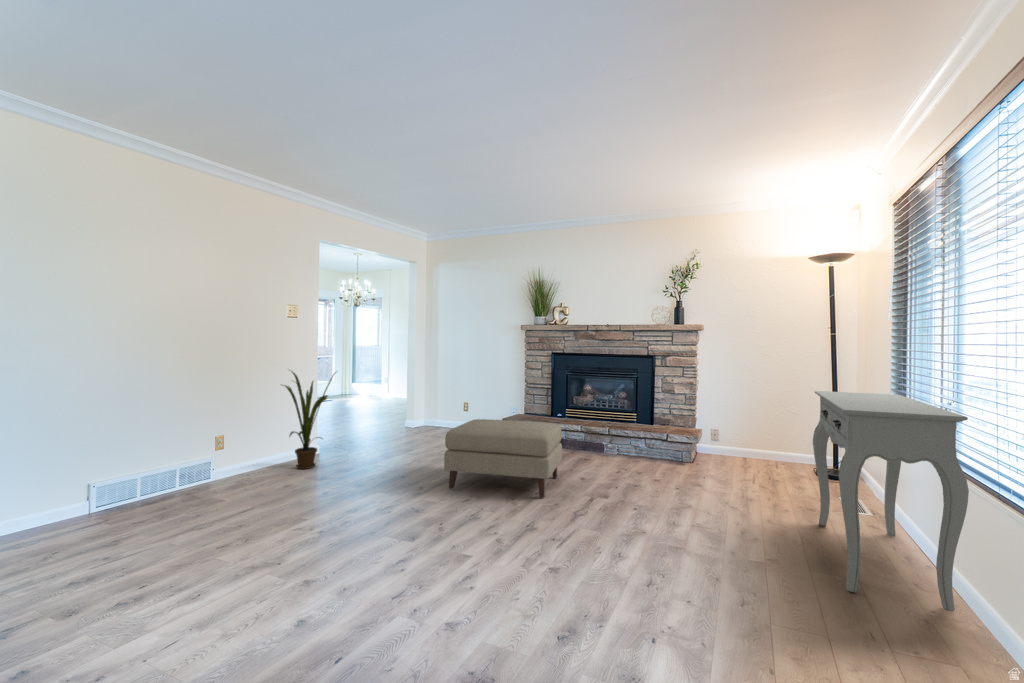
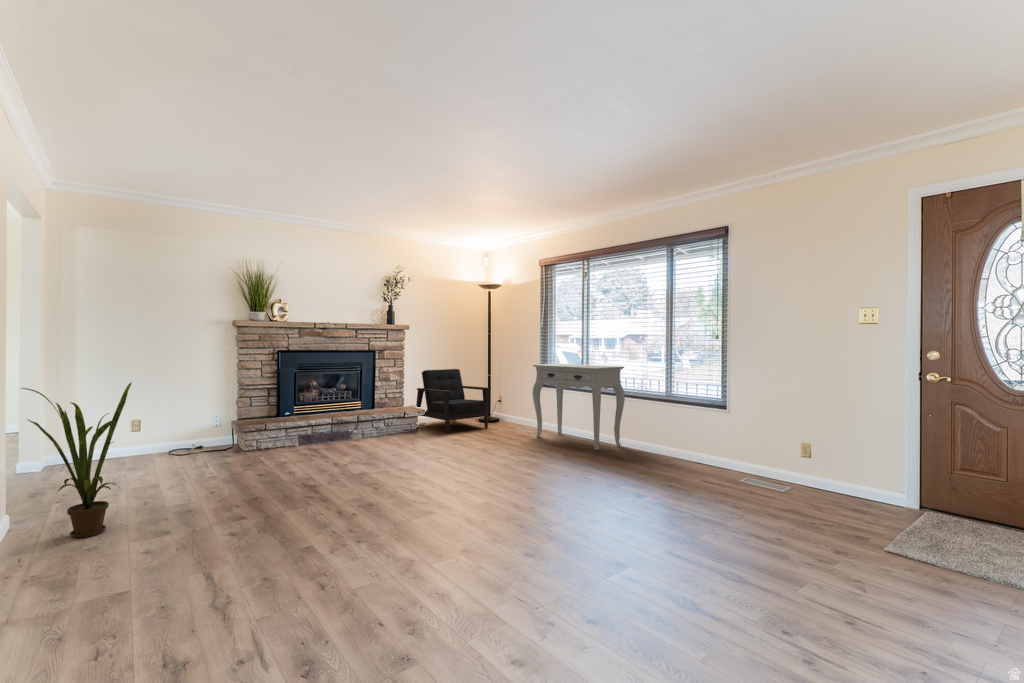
armchair: none [705,385,796,486] -> present [416,369,491,433]
ottoman: present [444,419,562,498] -> none [299,411,419,484]

